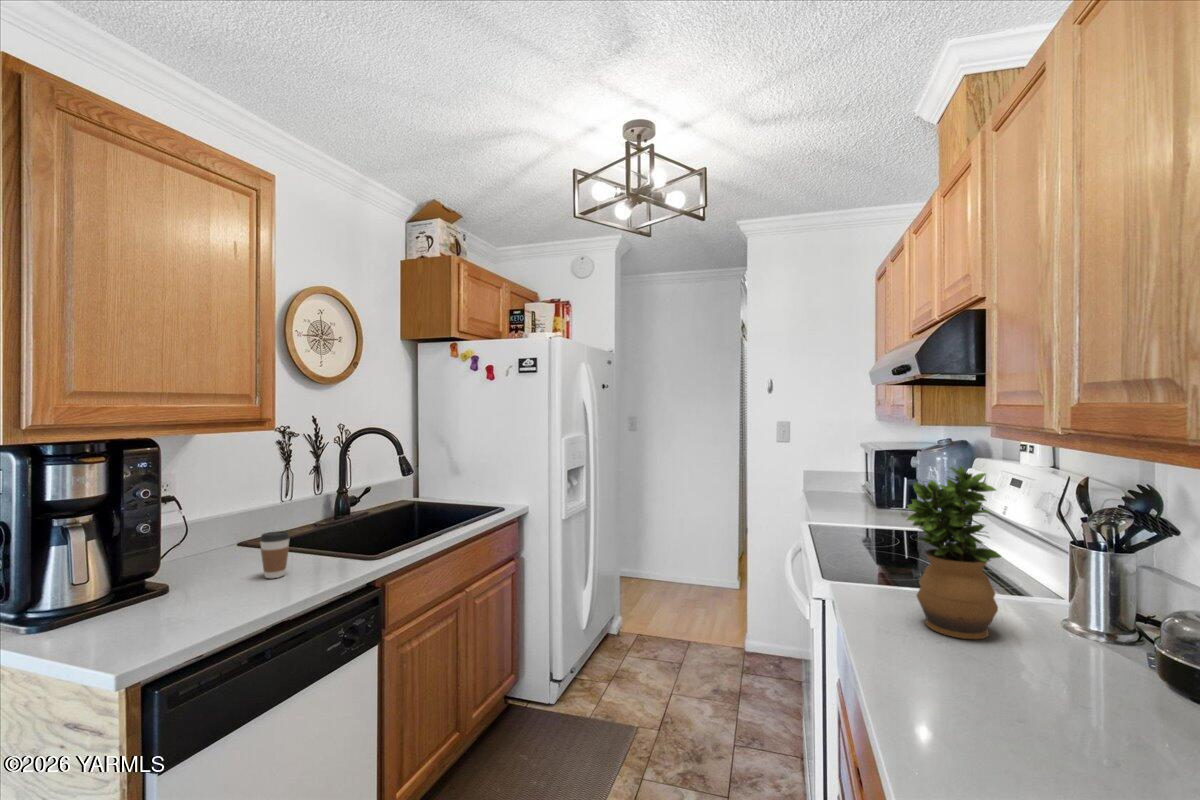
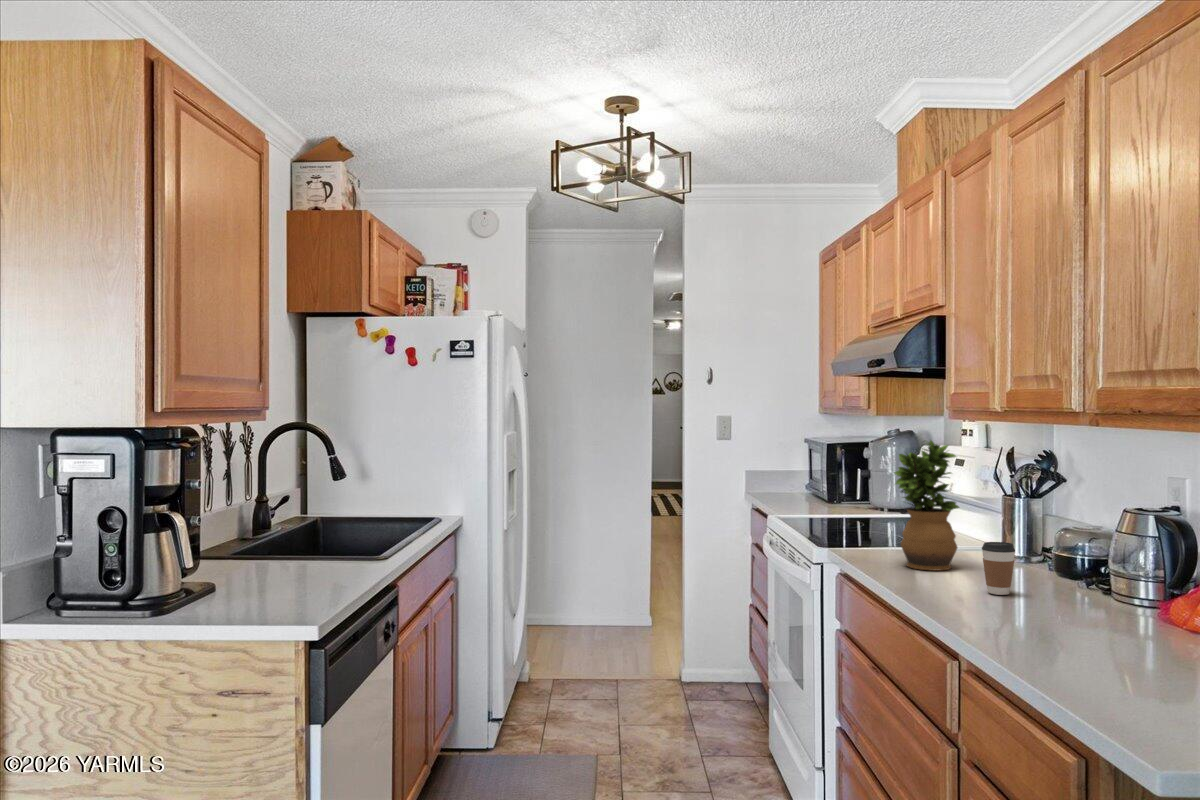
coffee cup: present [260,531,290,578] -> present [982,542,1015,595]

